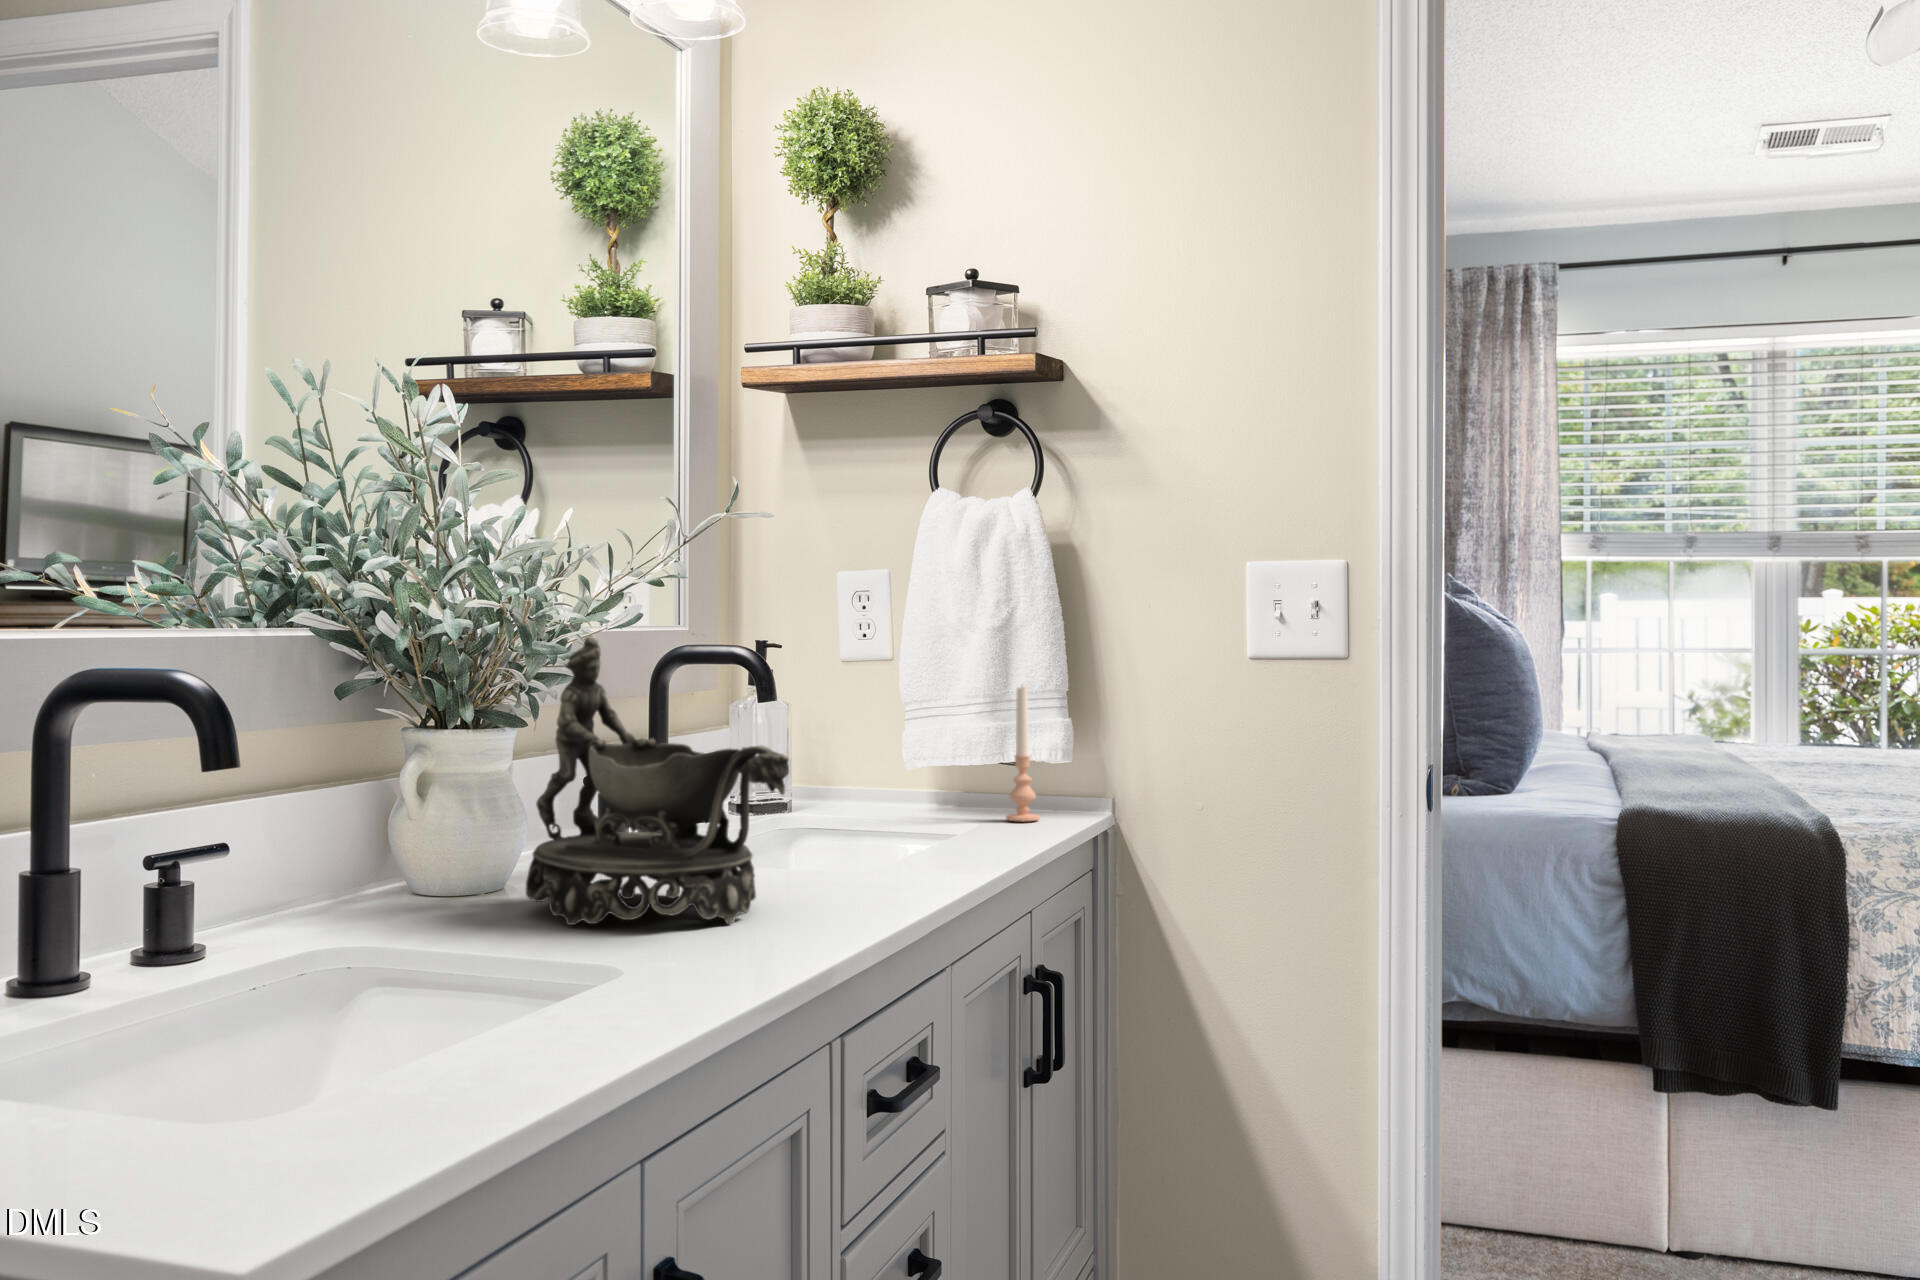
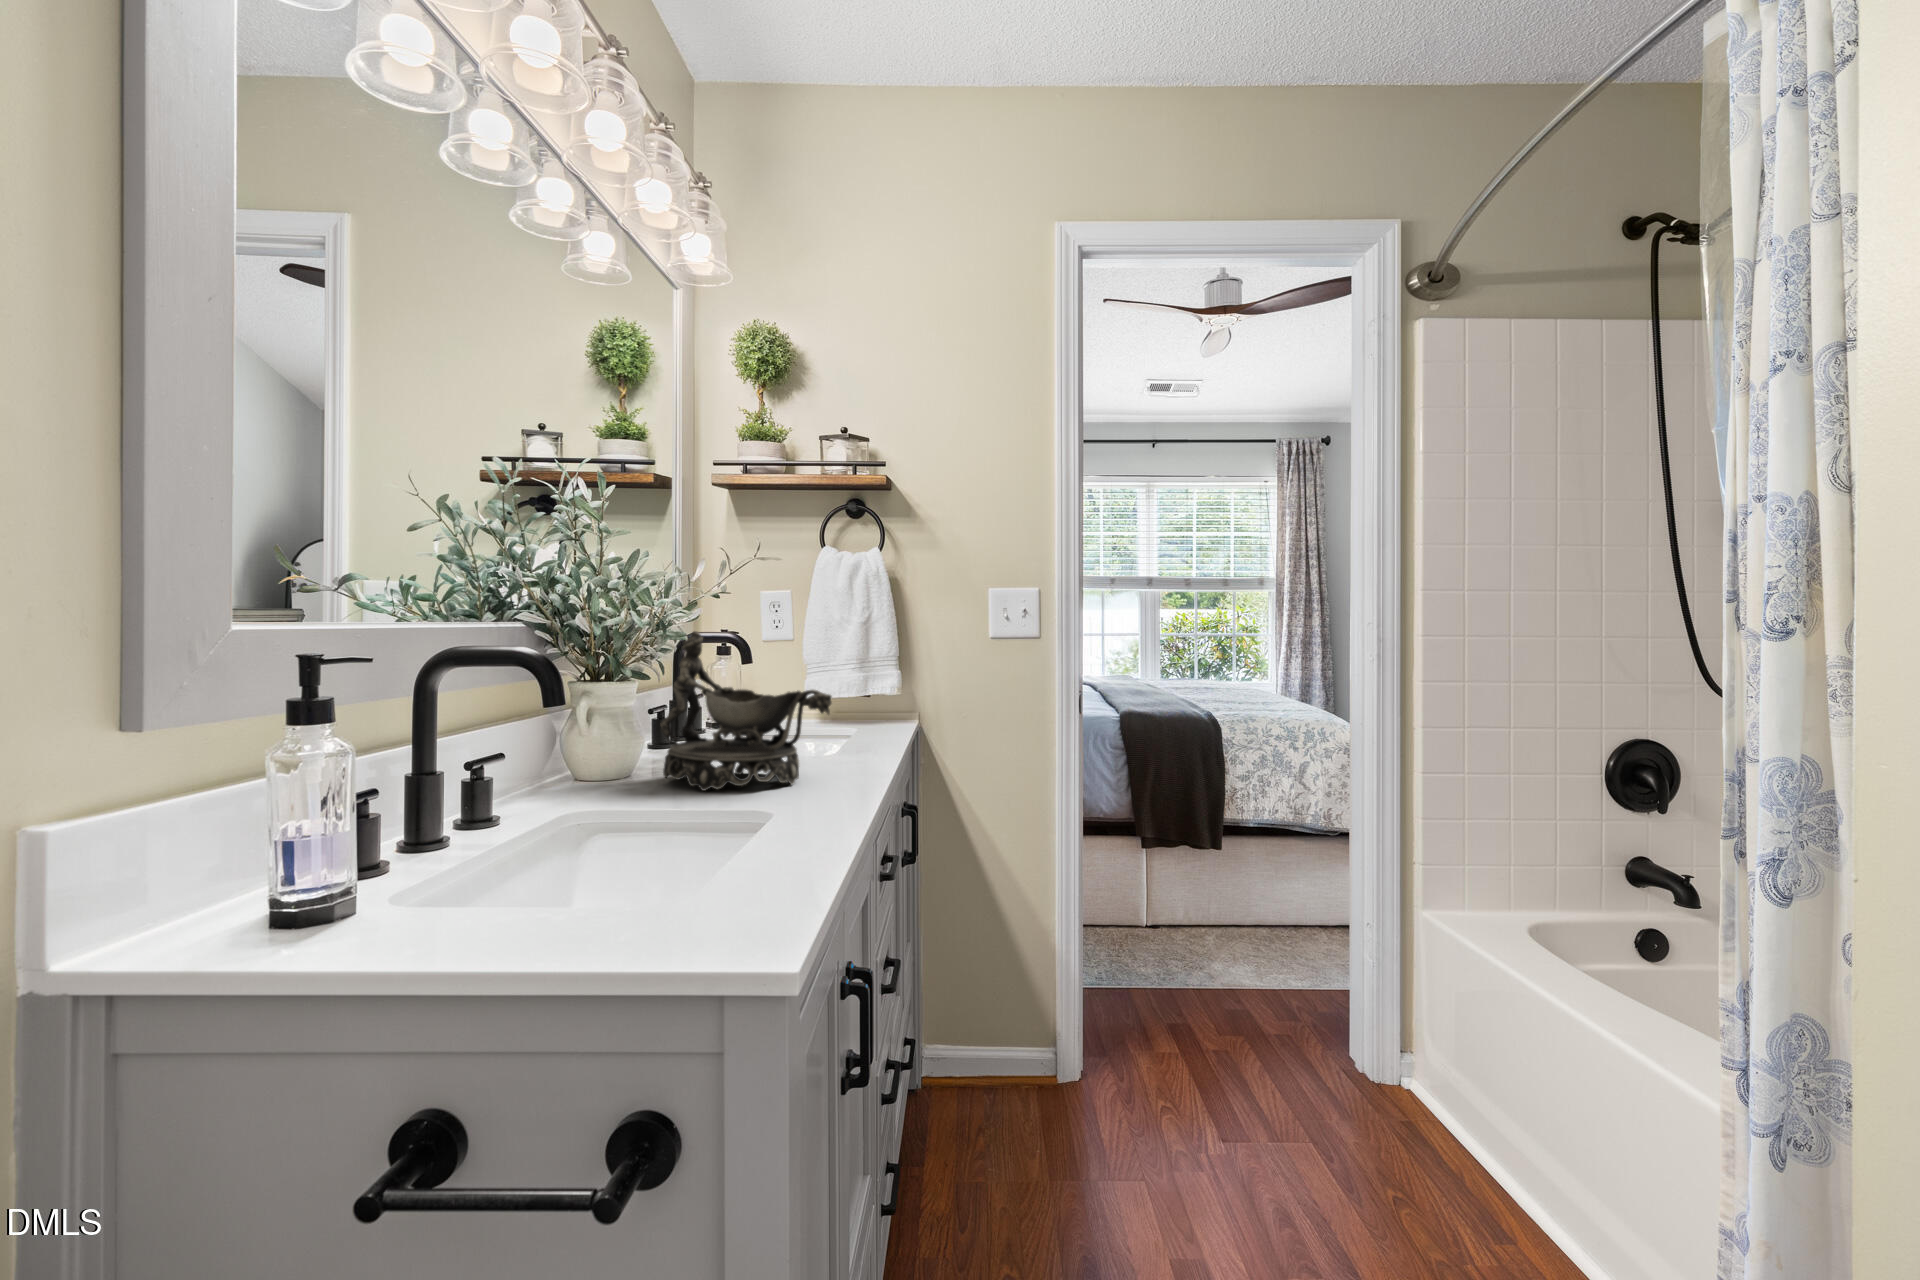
candle: present [1006,685,1040,821] -> none [869,654,887,727]

